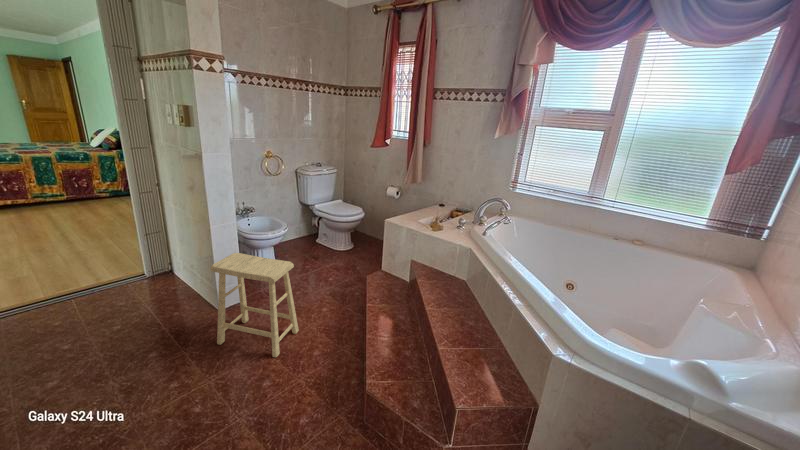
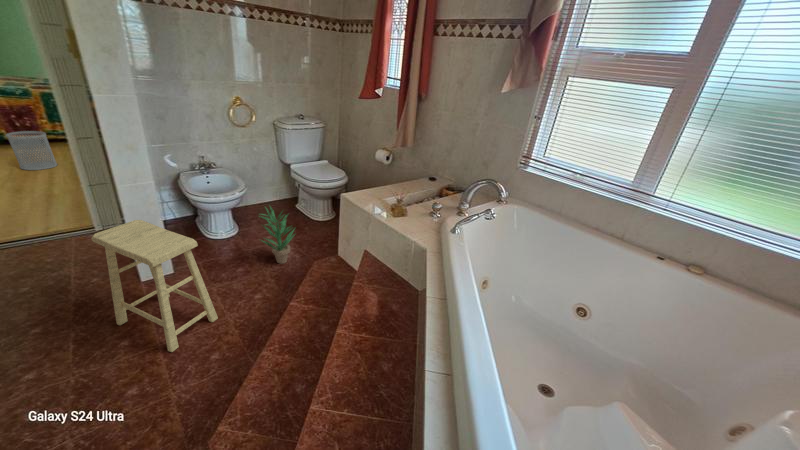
wastebasket: none [15,194,63,232] -> present [6,131,57,170]
potted plant: none [310,236,340,287] -> present [261,207,295,264]

